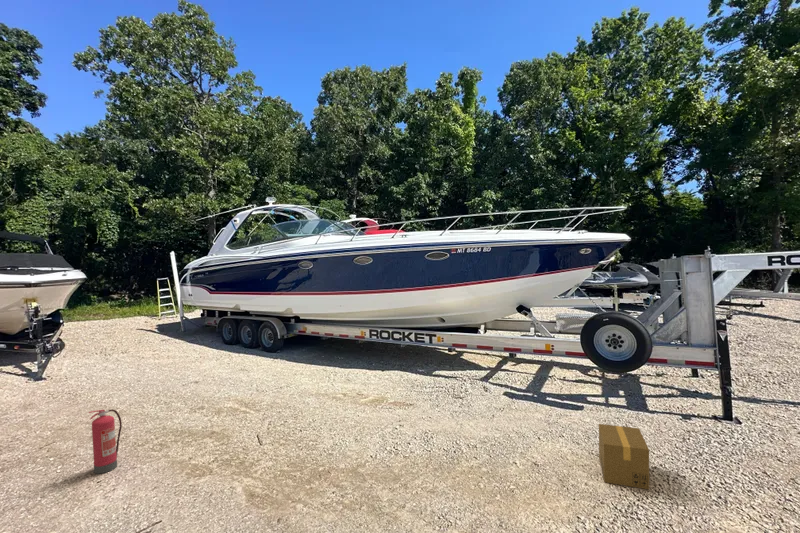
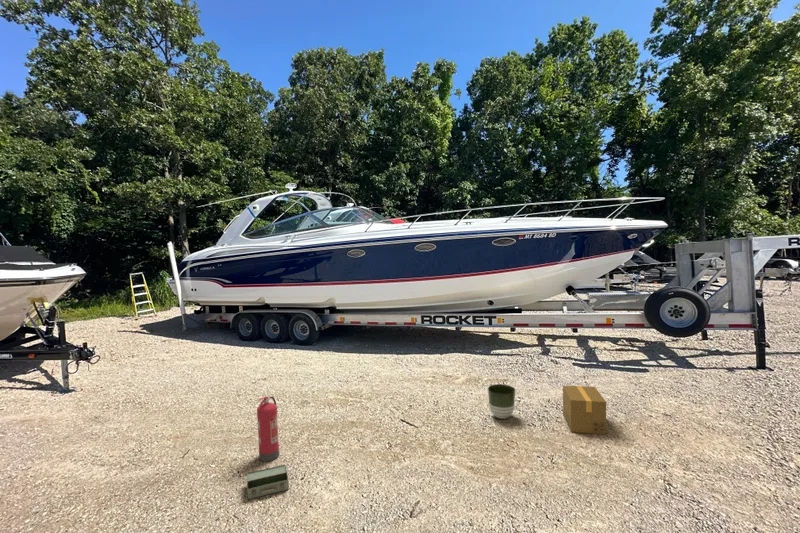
planter: none [347,411,376,449] -> present [488,384,515,419]
cardboard box: present [599,424,649,489] -> present [563,386,606,434]
toolbox: none [40,479,98,511] -> present [247,465,289,499]

